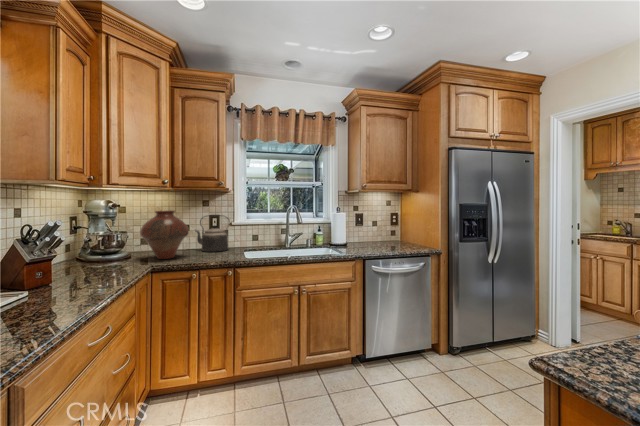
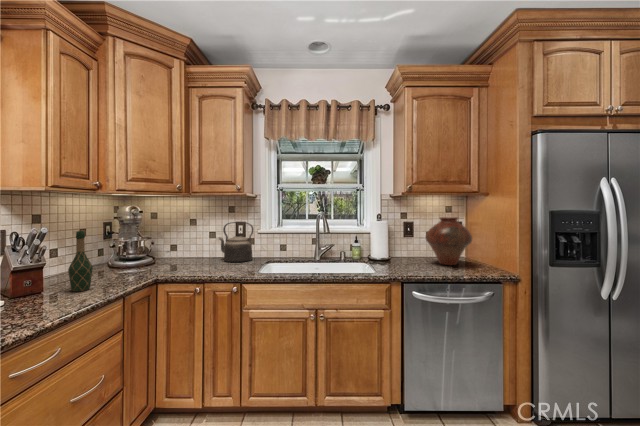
vase: present [140,210,189,259] -> present [426,217,472,265]
wine bottle: none [87,222,109,278] -> present [68,231,93,291]

